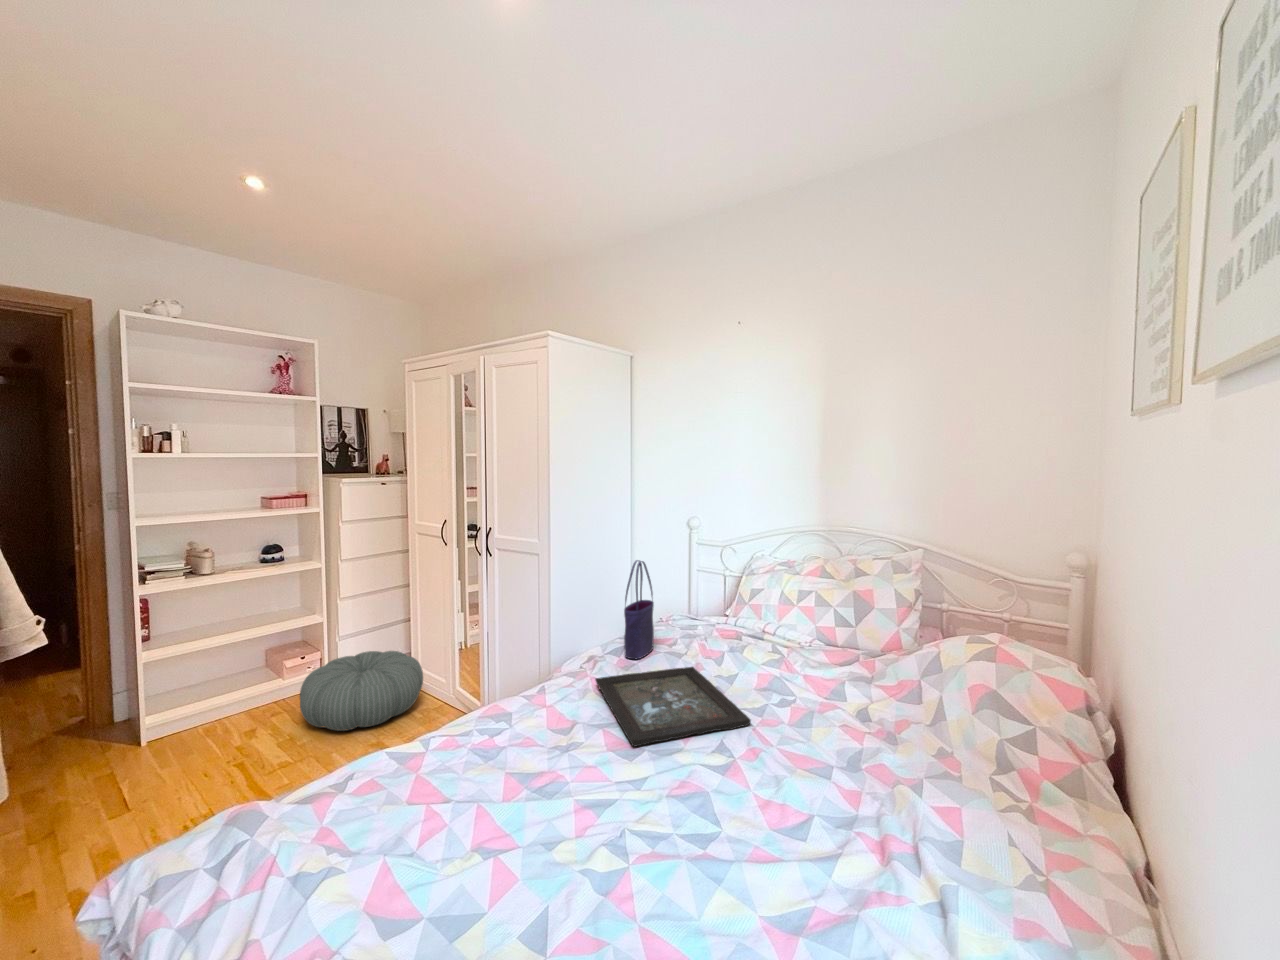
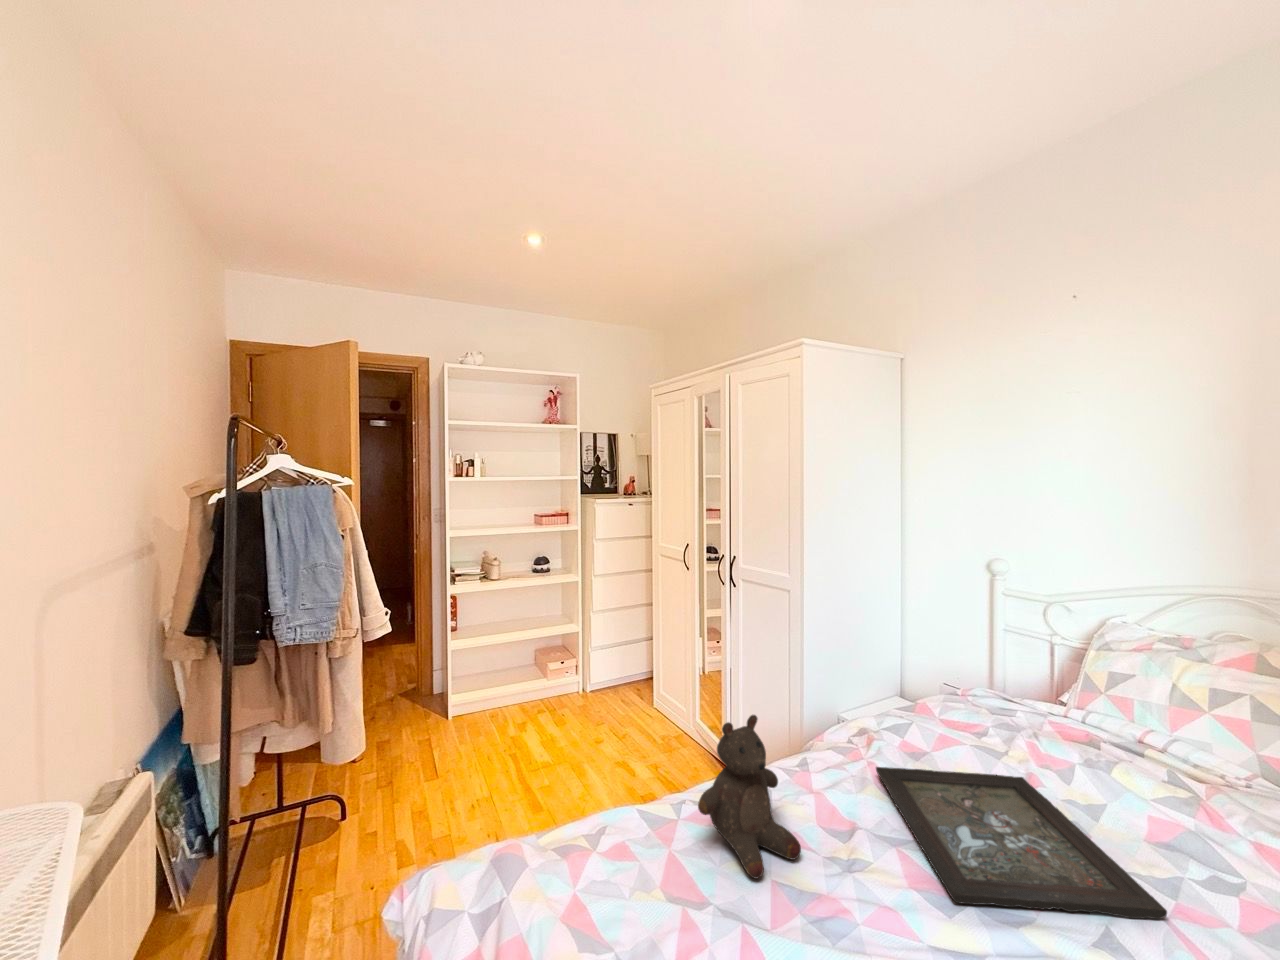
tote bag: present [624,560,654,659] -> none [909,614,949,746]
stuffed bear: none [445,646,530,768] -> present [698,715,801,878]
pouf: present [300,651,423,731] -> none [560,665,664,742]

